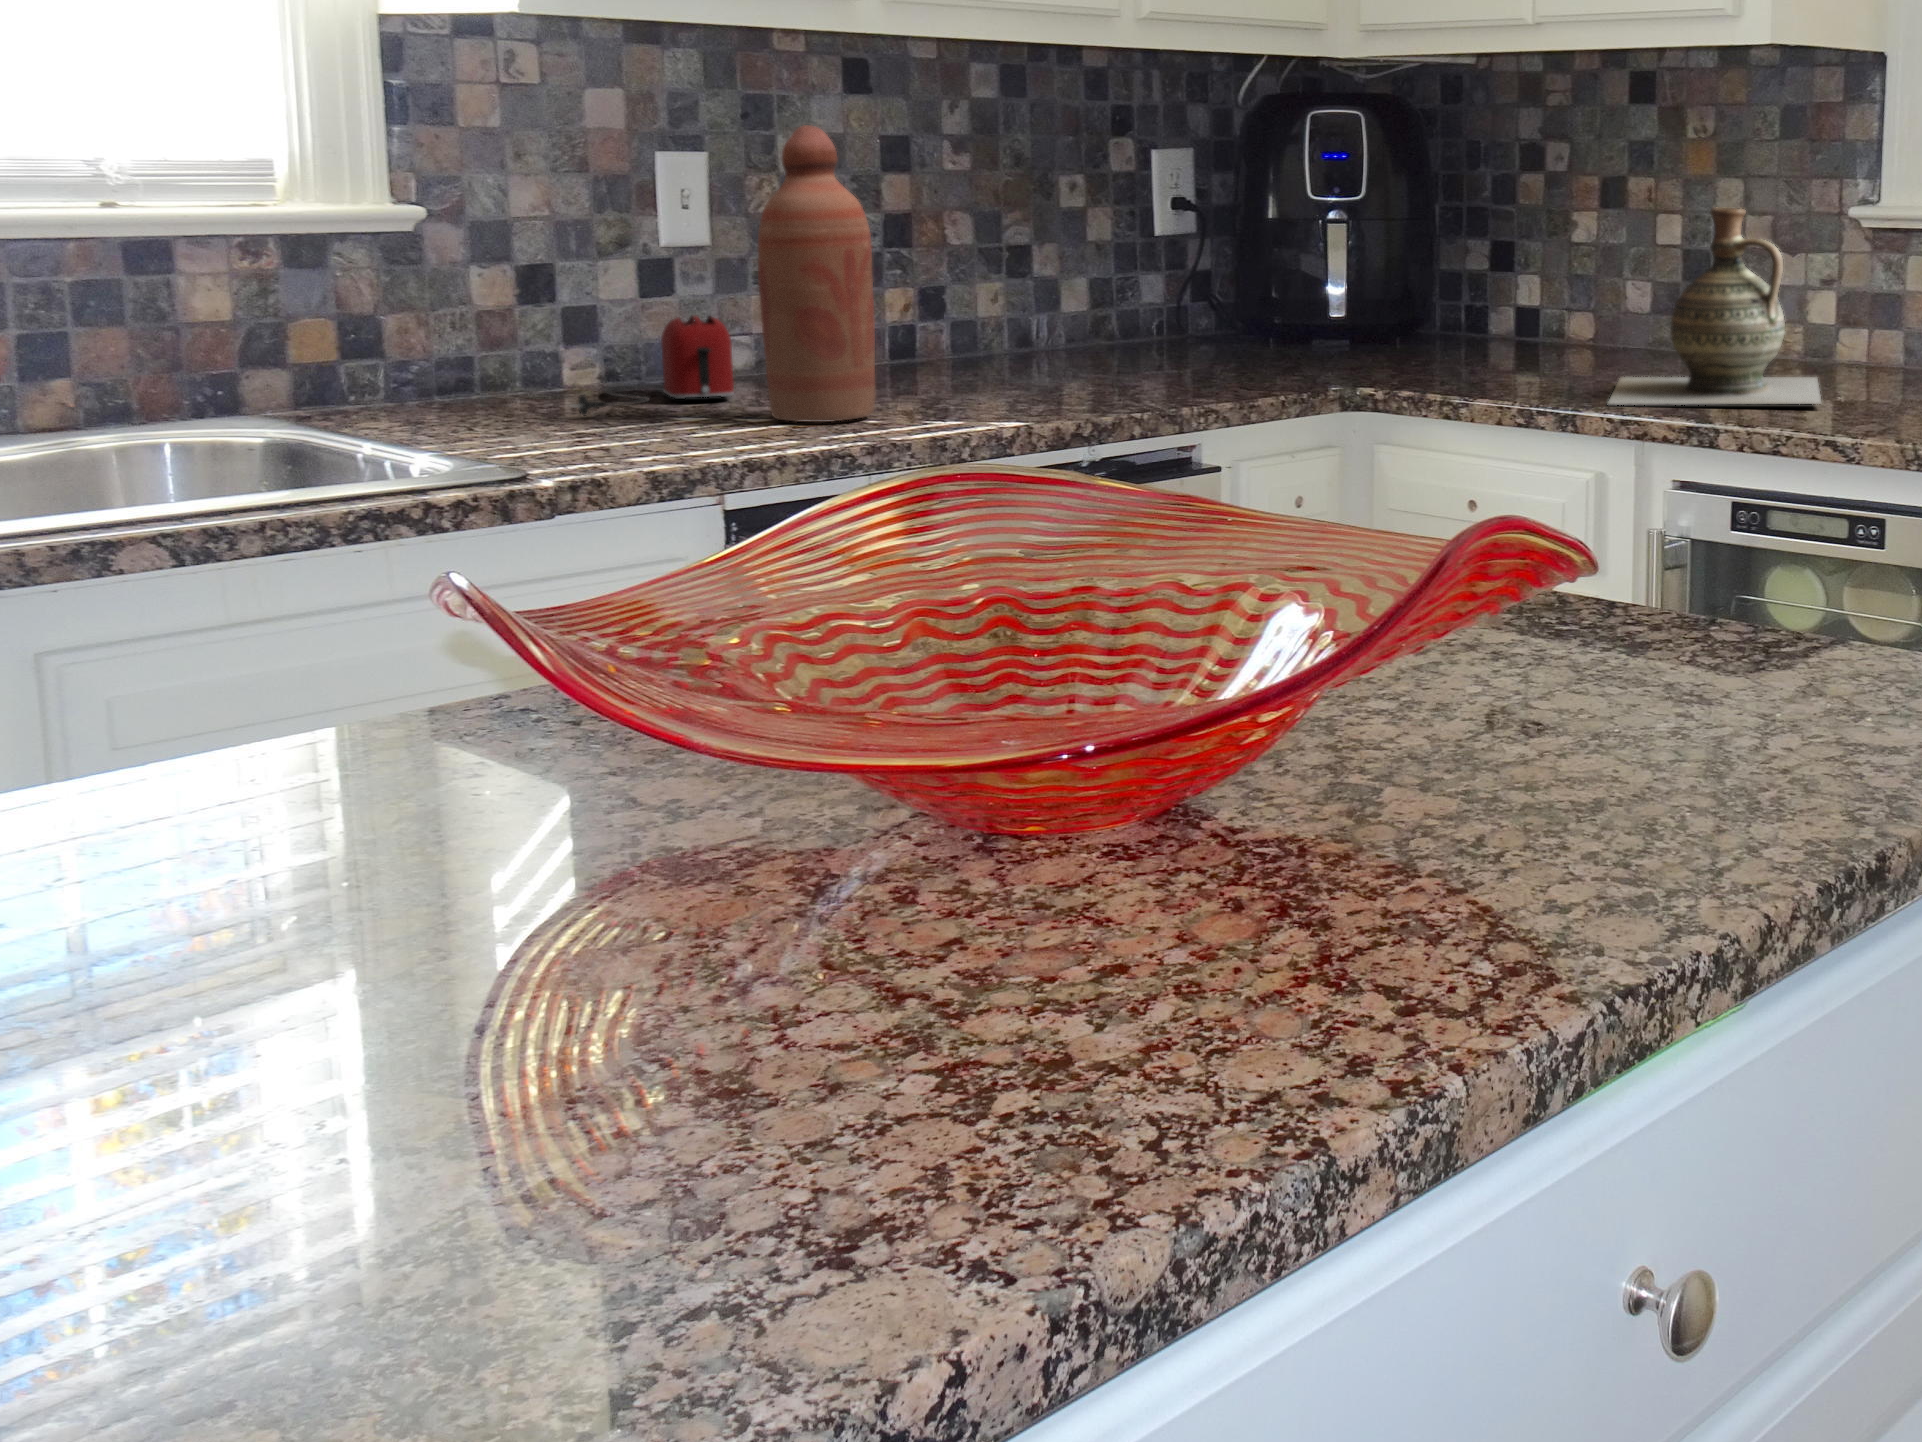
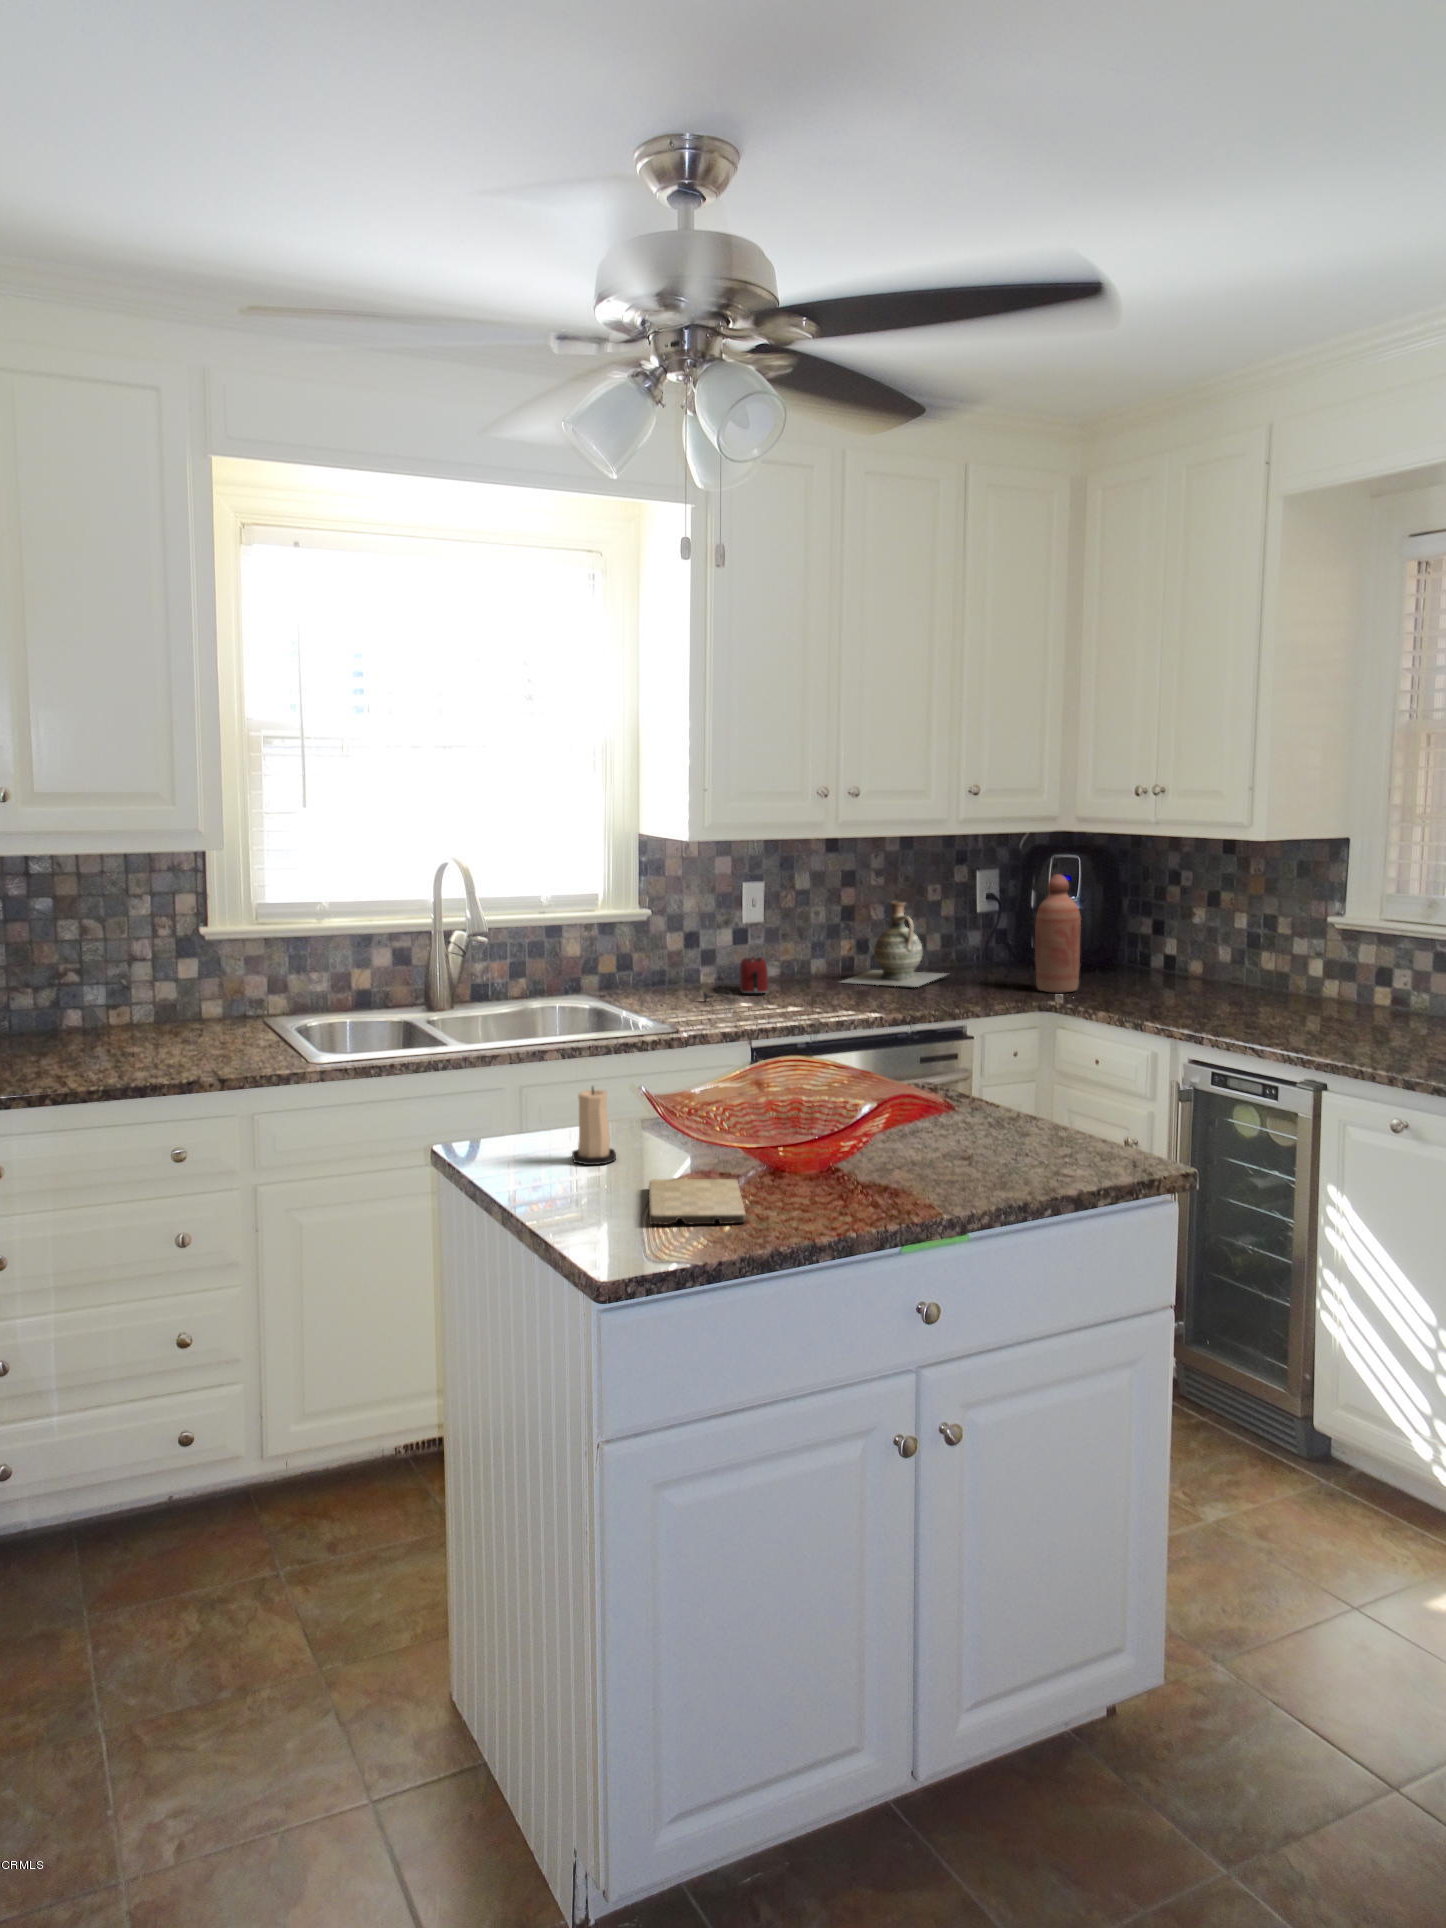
bottle: present [758,125,876,422] -> present [1035,874,1081,993]
ceramic jug: present [1608,207,1821,405] -> present [841,901,949,987]
candle: none [153,581,349,898] -> present [572,1087,616,1165]
cutting board: none [503,893,993,1189] -> present [648,1179,746,1225]

